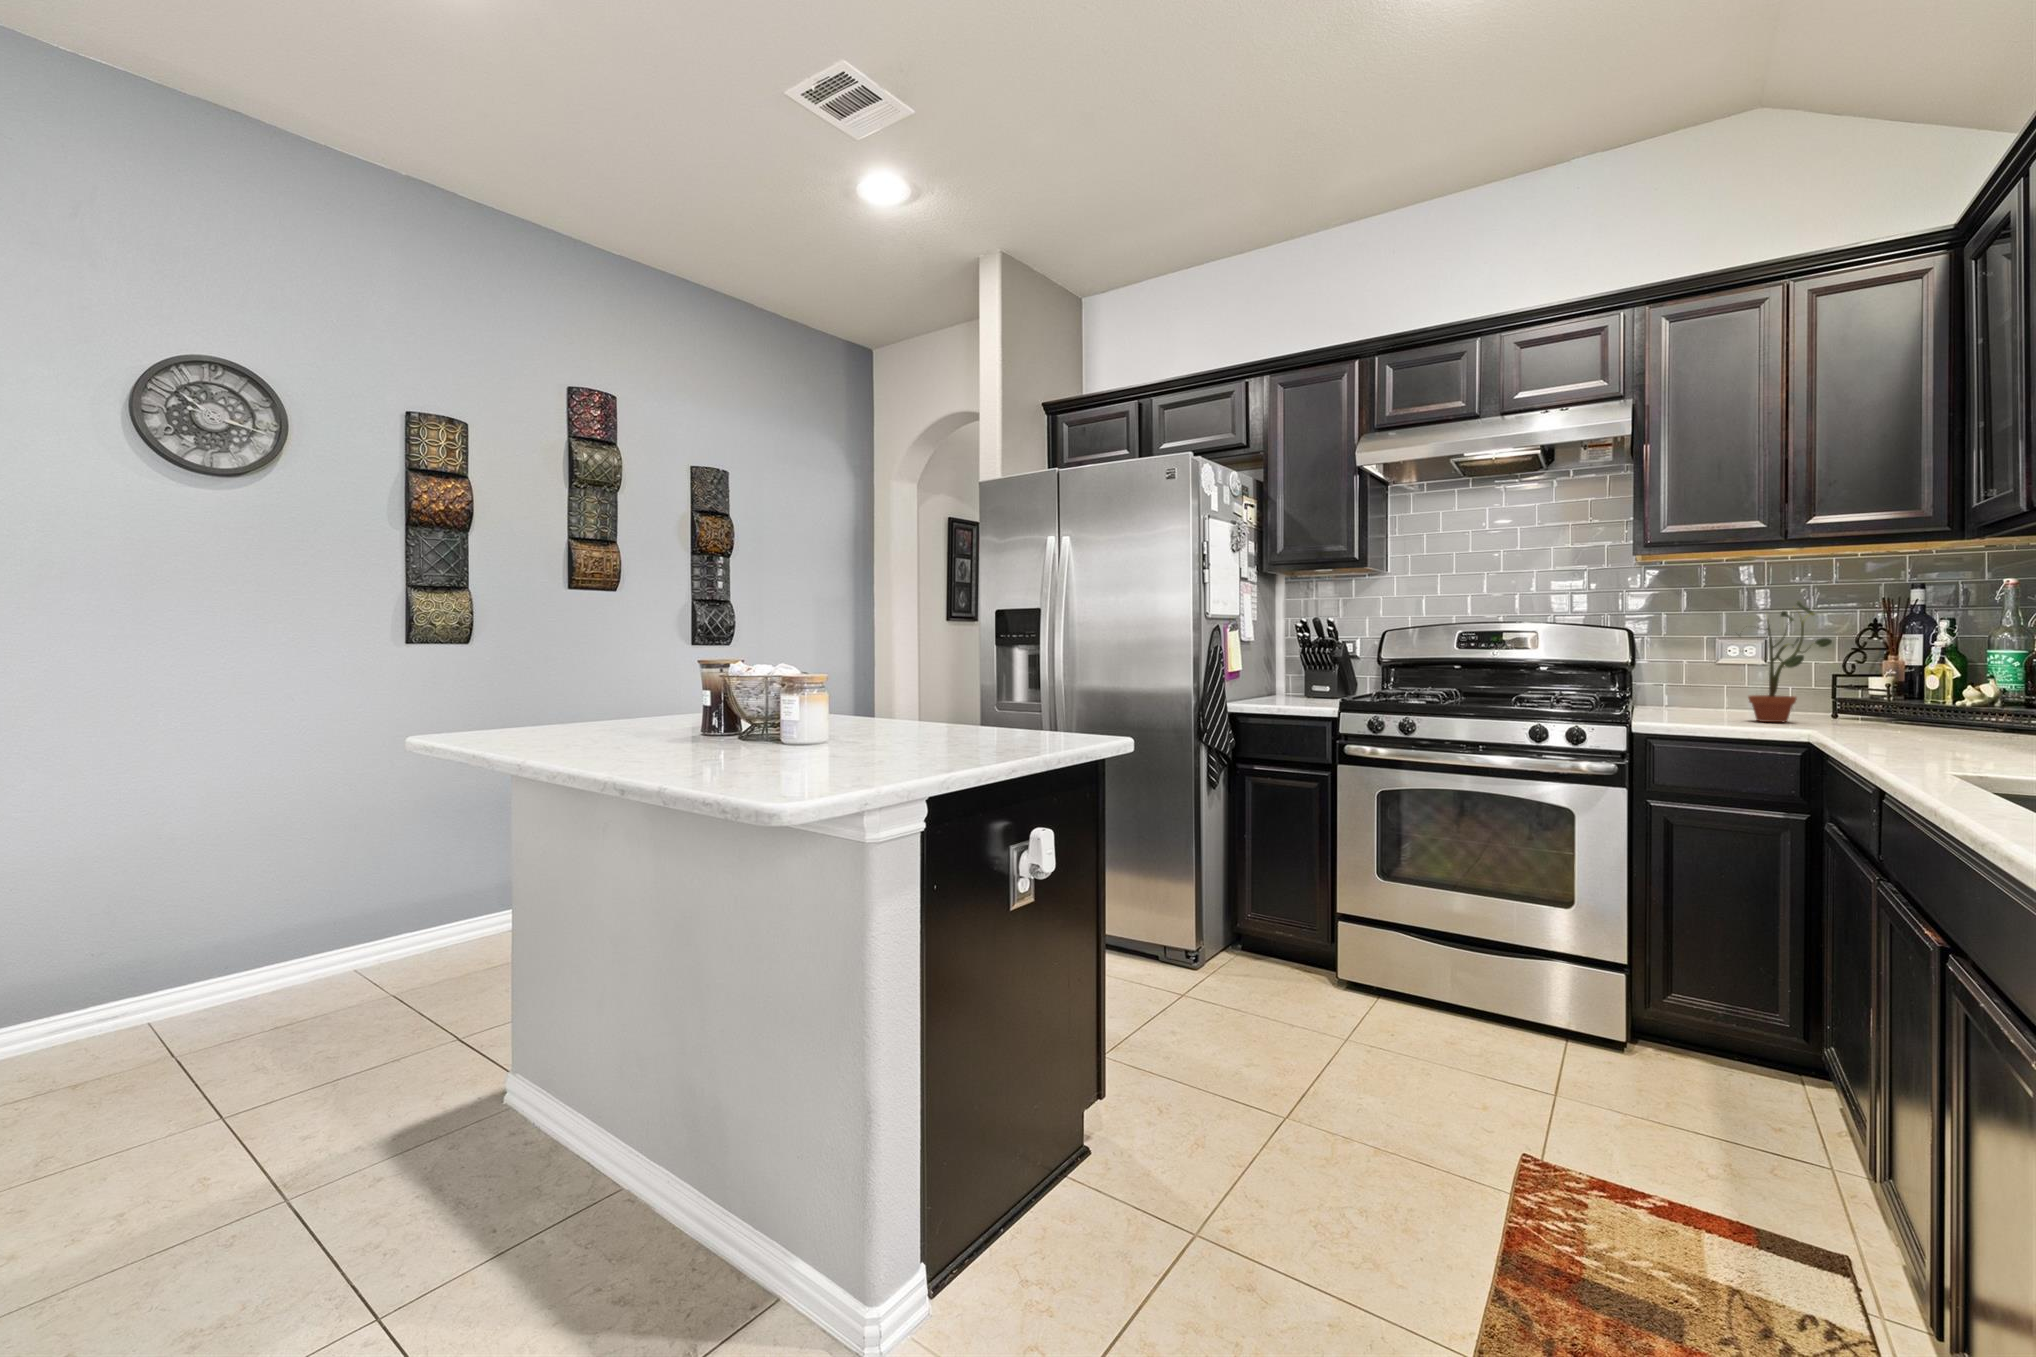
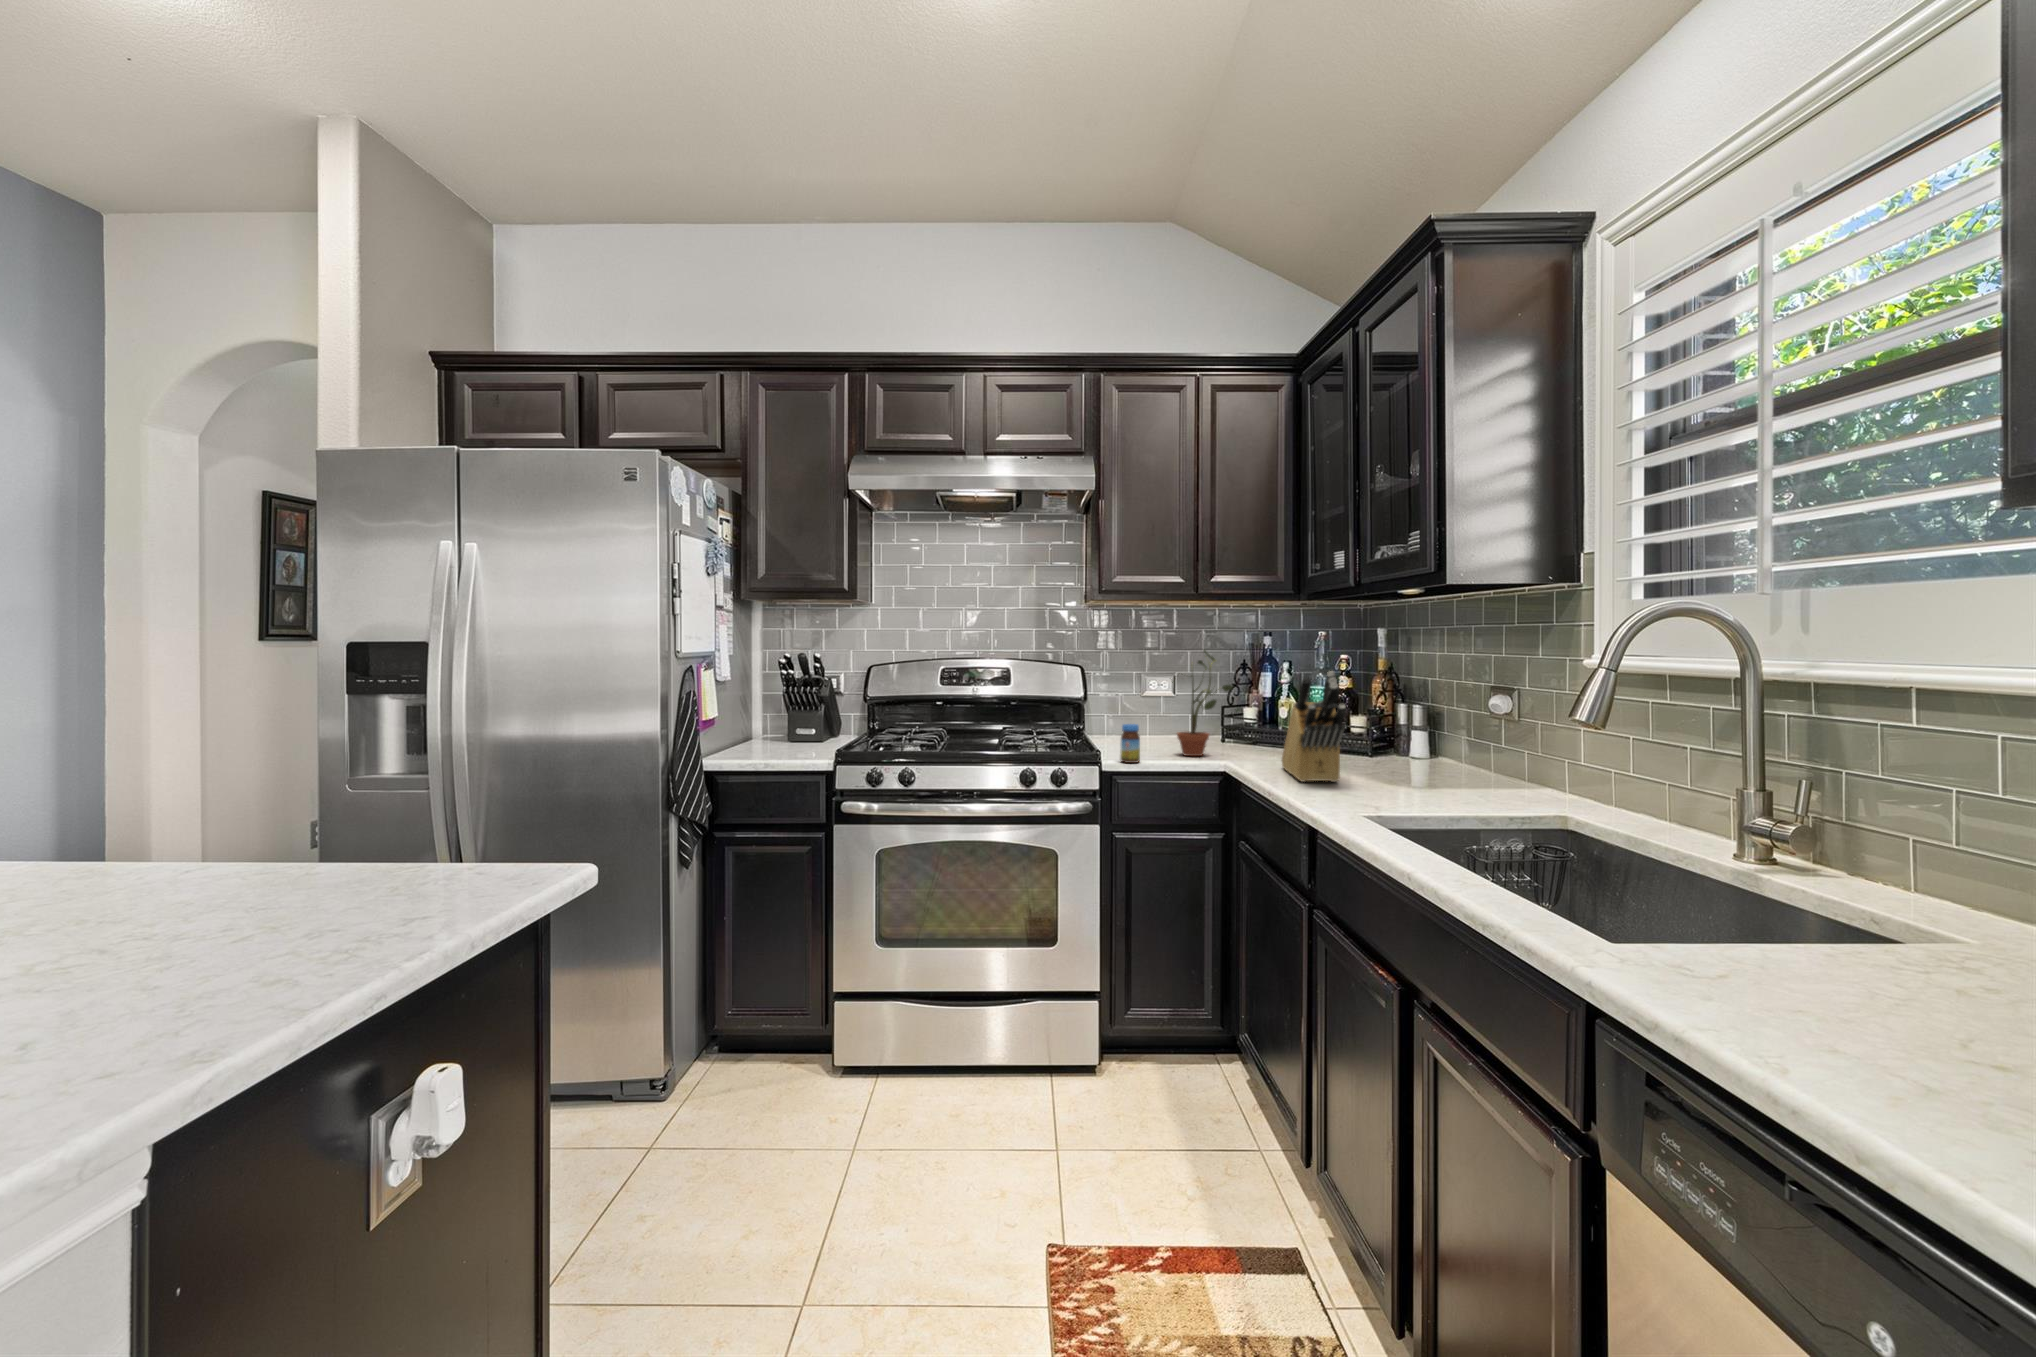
knife block: none [1898,606,1981,745] -> present [1282,671,1346,782]
jar: none [1662,681,1688,723] -> present [1120,724,1140,763]

